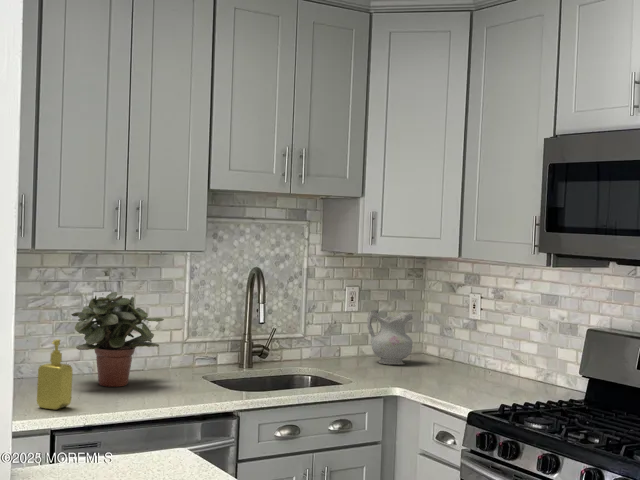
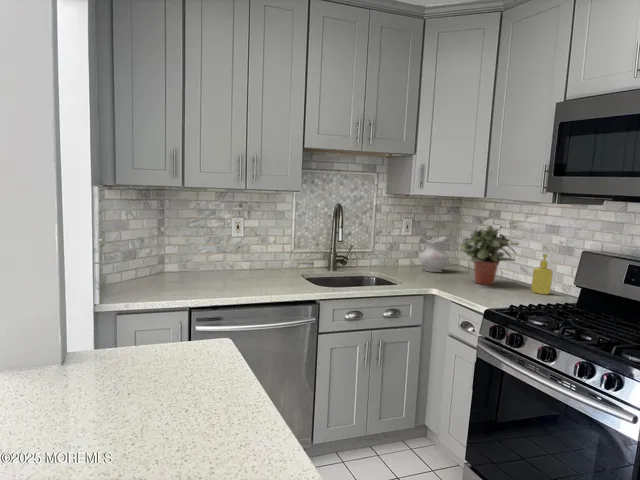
potted plant: present [71,292,164,387] -> present [460,226,519,285]
soap dispenser: present [37,339,73,410] -> present [531,254,553,295]

